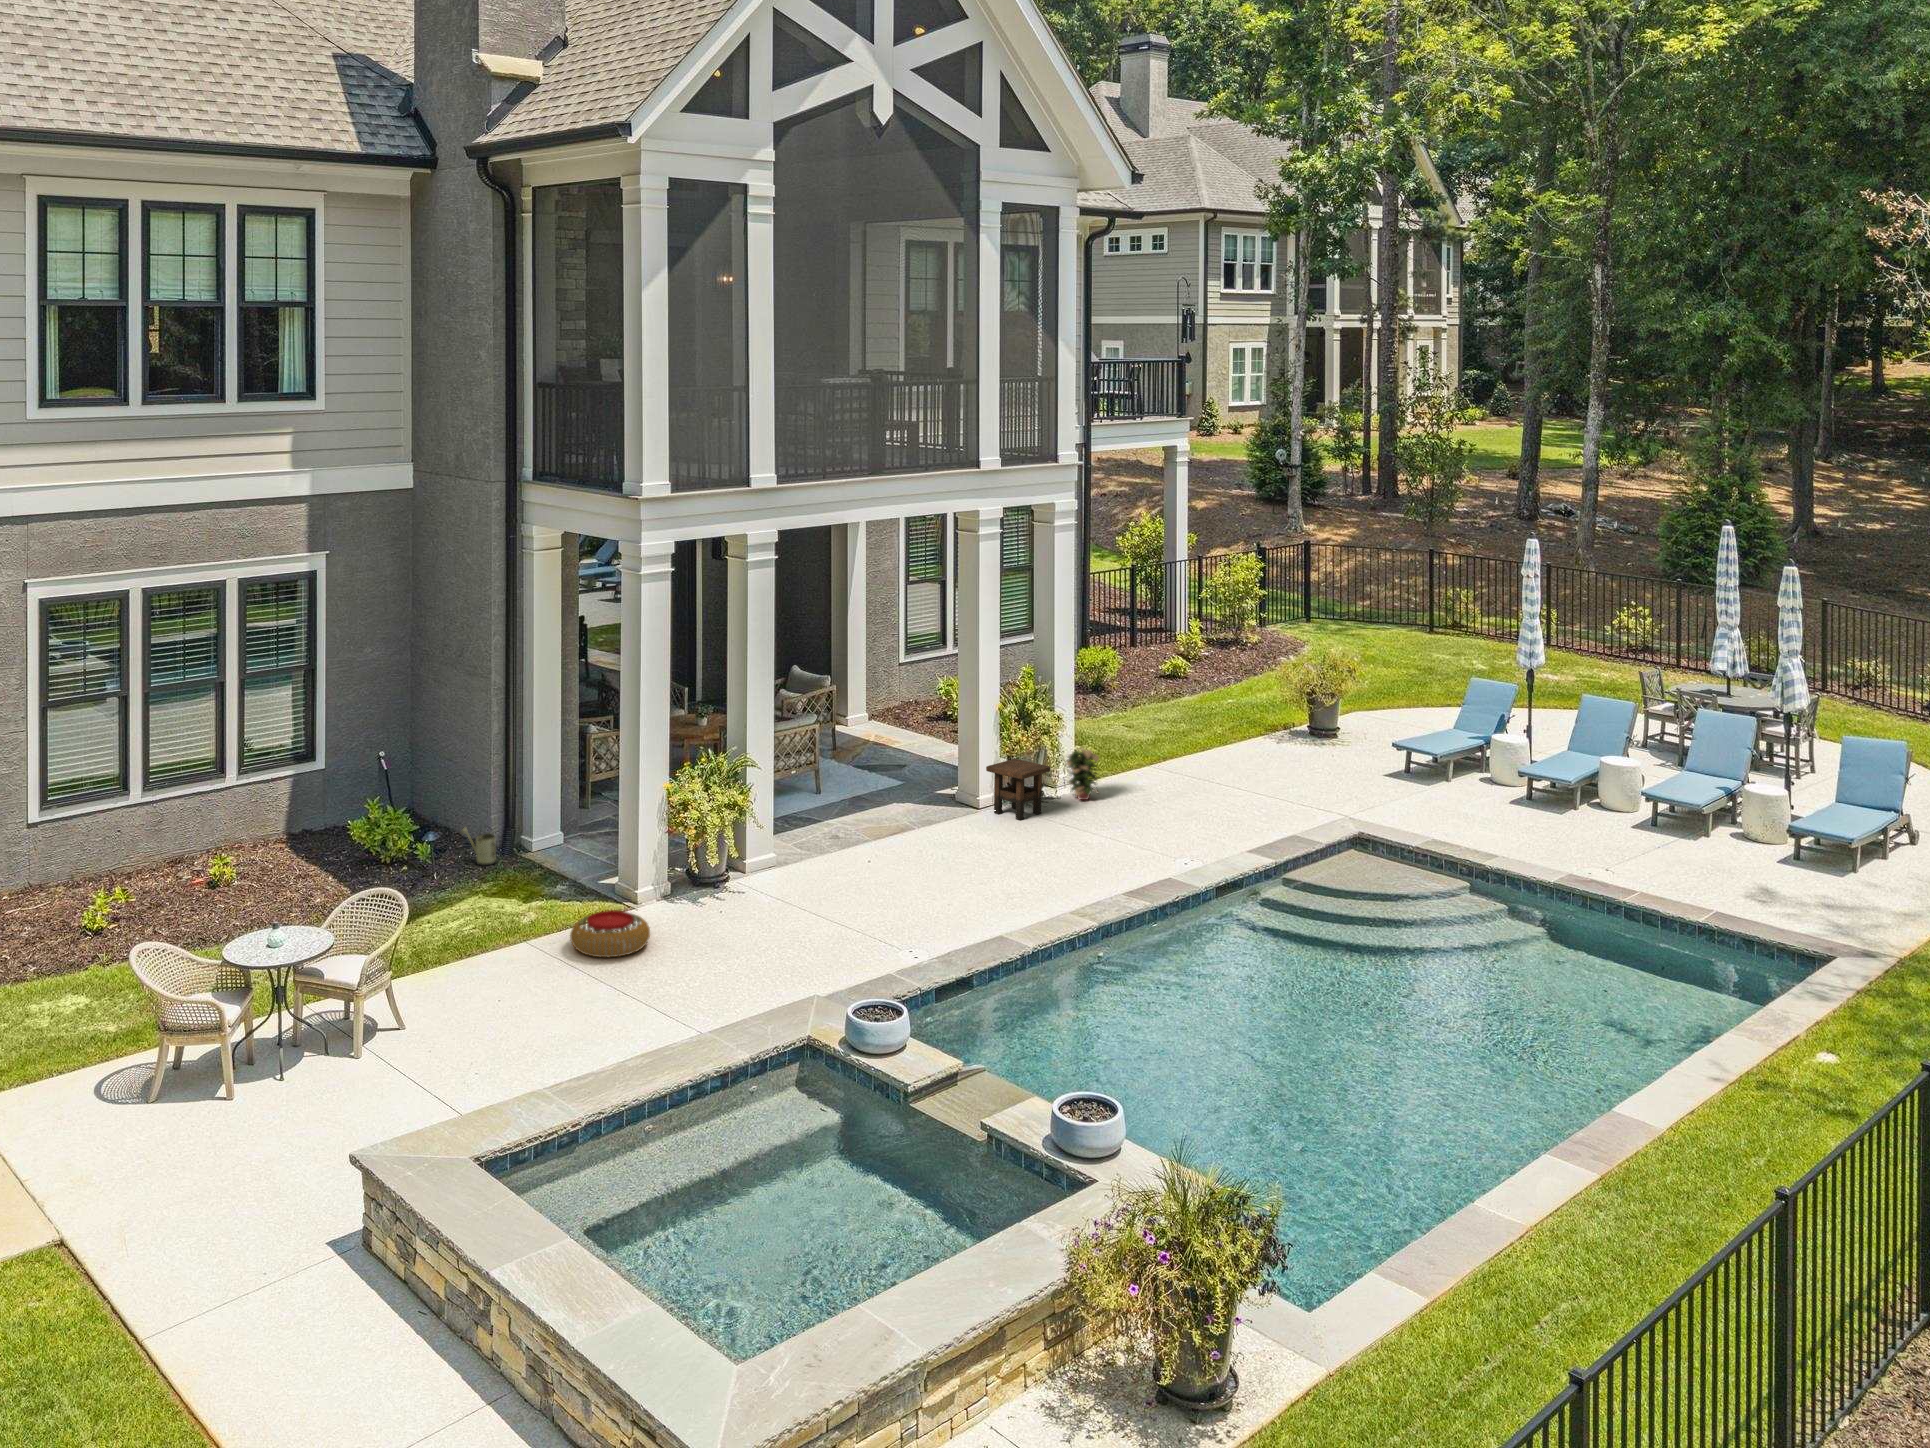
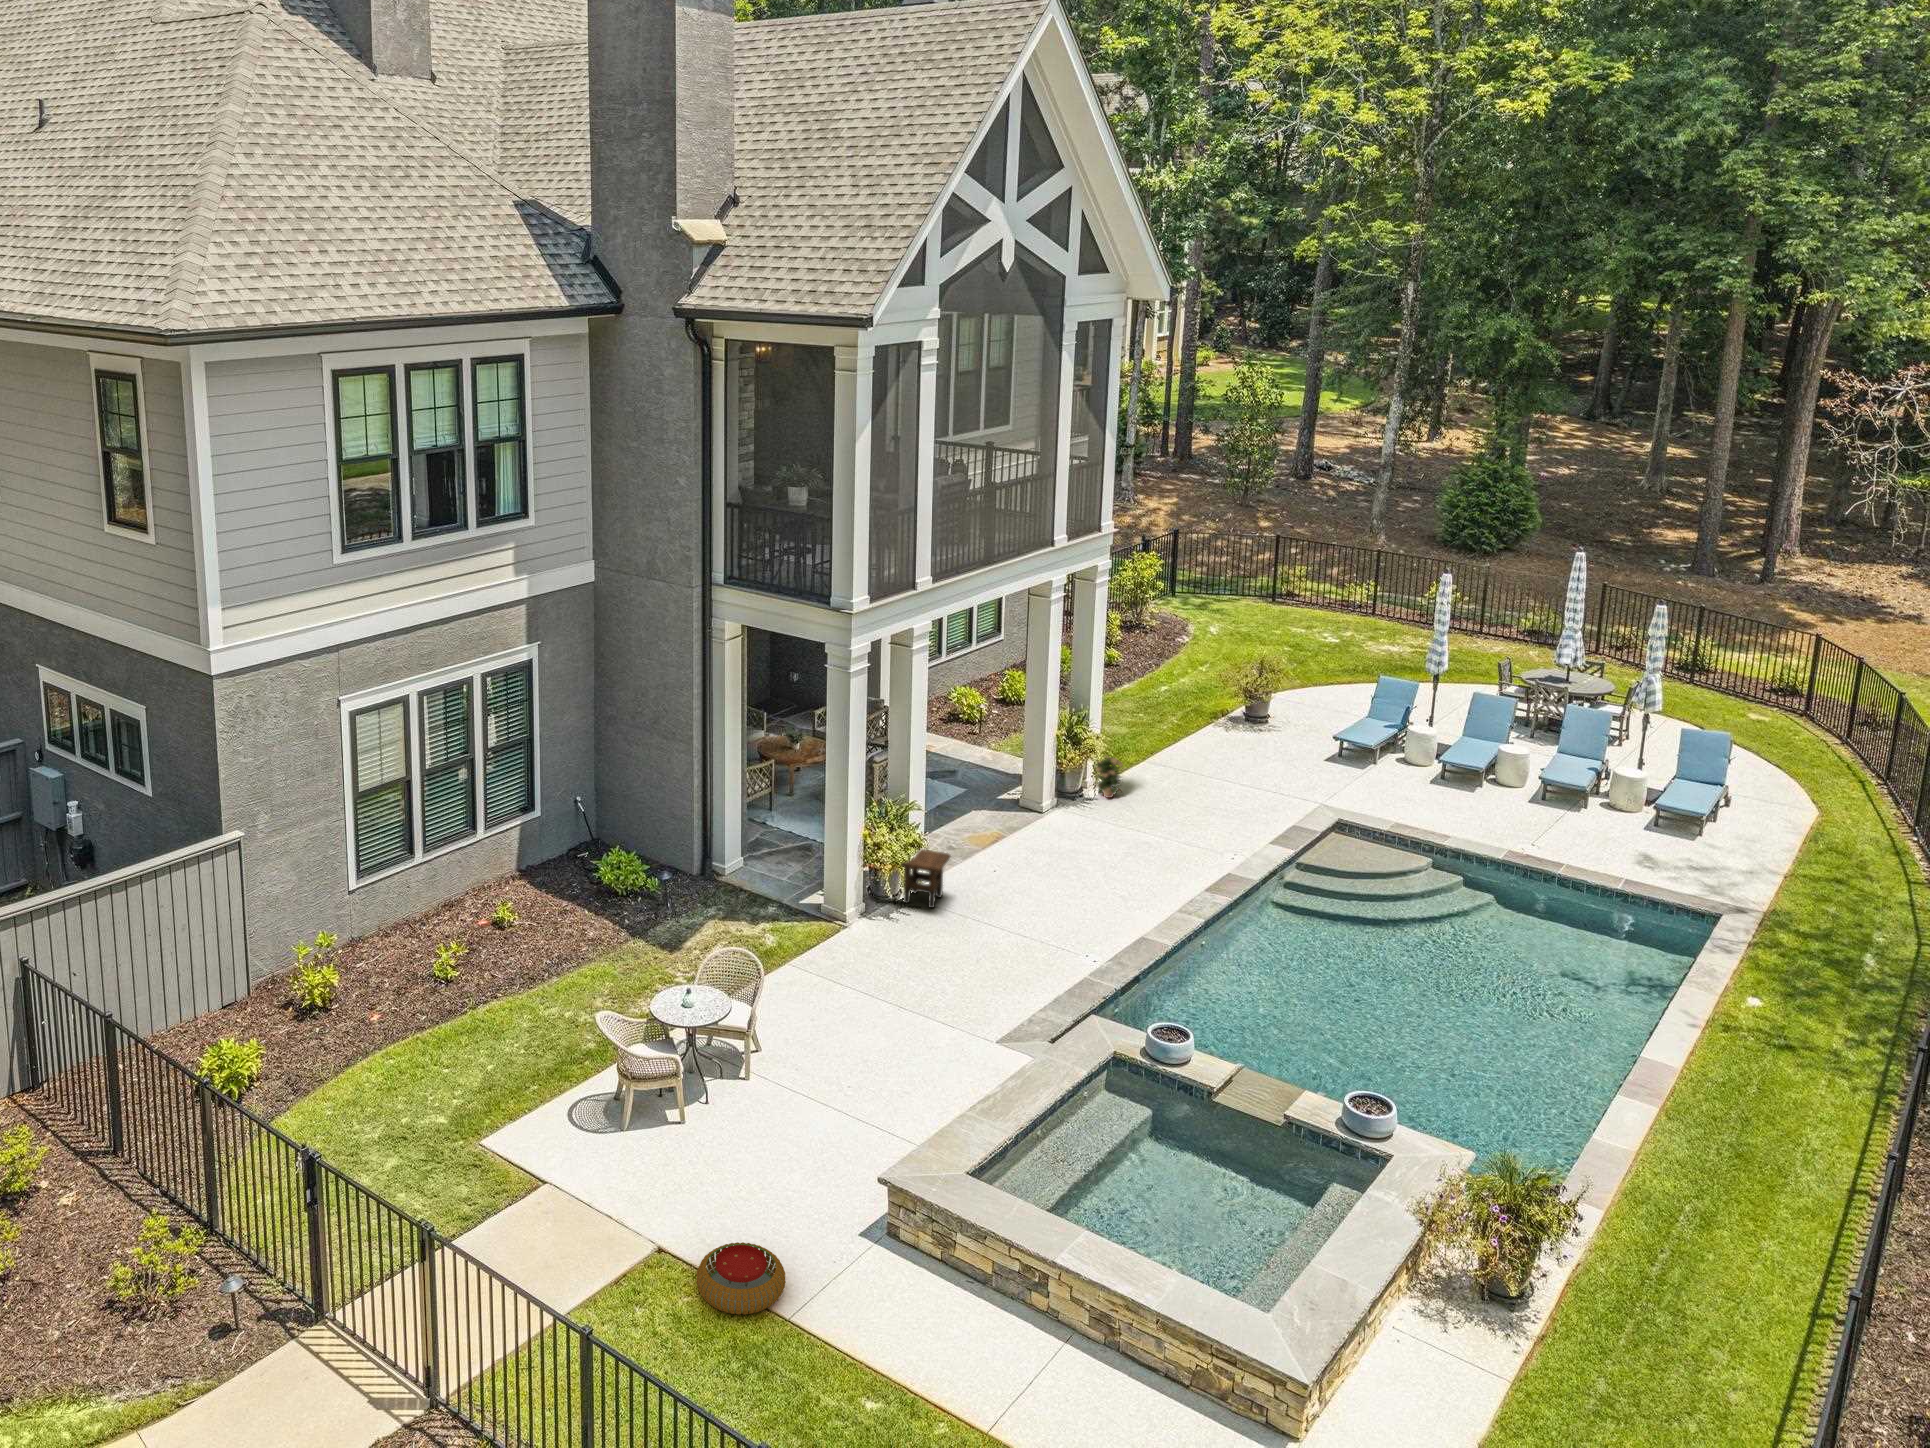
side table: present [986,759,1050,820] -> present [900,848,951,908]
watering can: present [461,827,496,866] -> none [658,862,693,896]
pouf: present [570,910,650,957] -> present [697,1242,785,1315]

